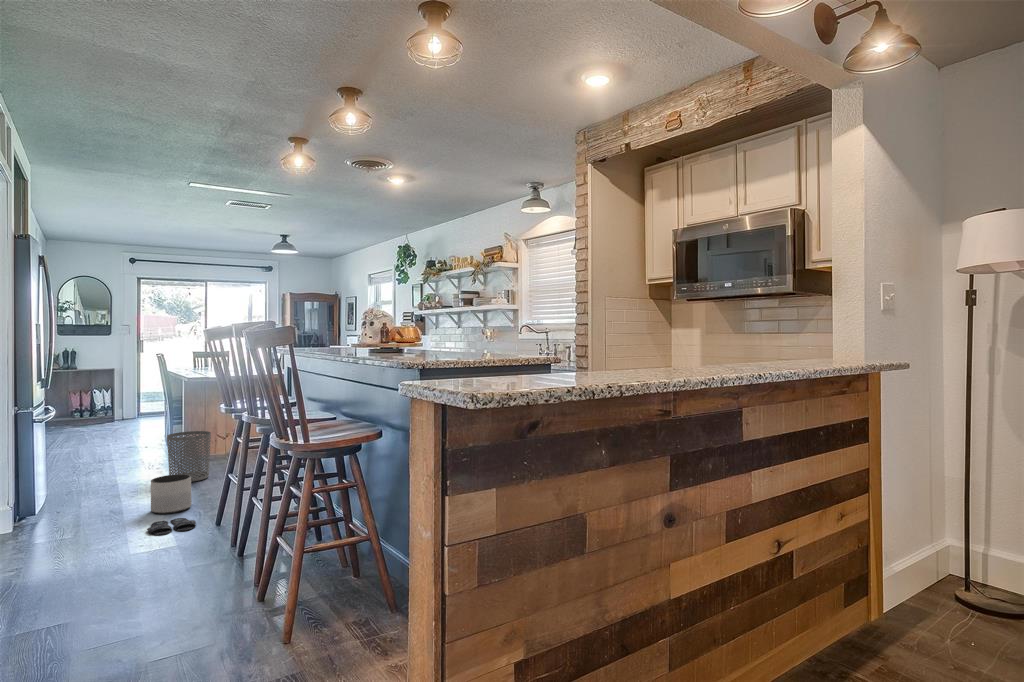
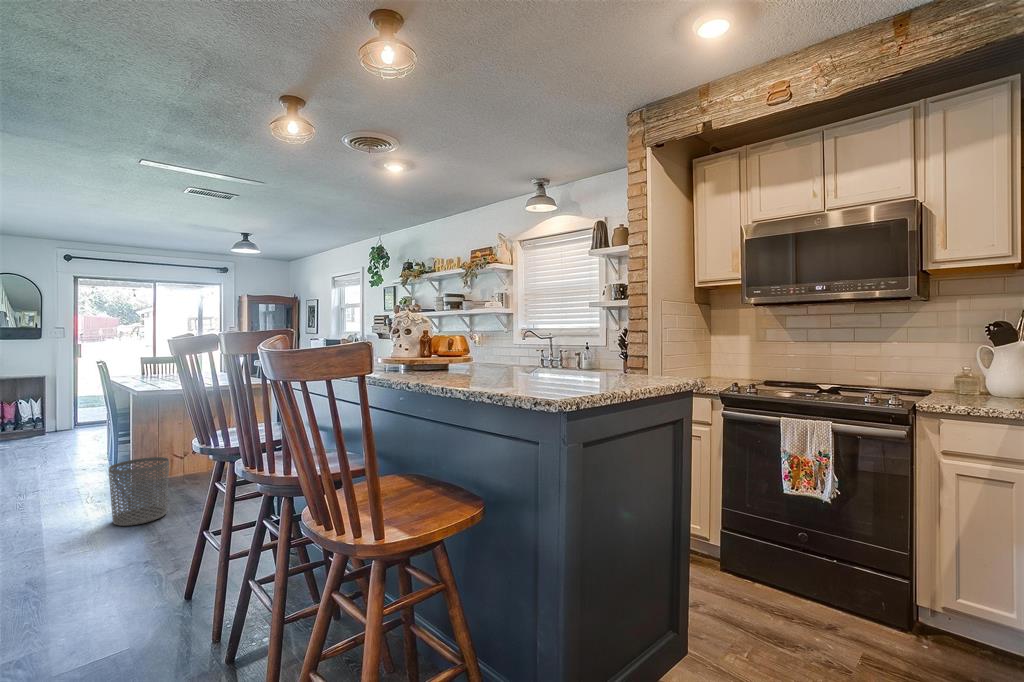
planter: present [151,474,192,514] -> none [83,528,145,591]
slippers: present [147,518,196,535] -> none [74,597,154,642]

